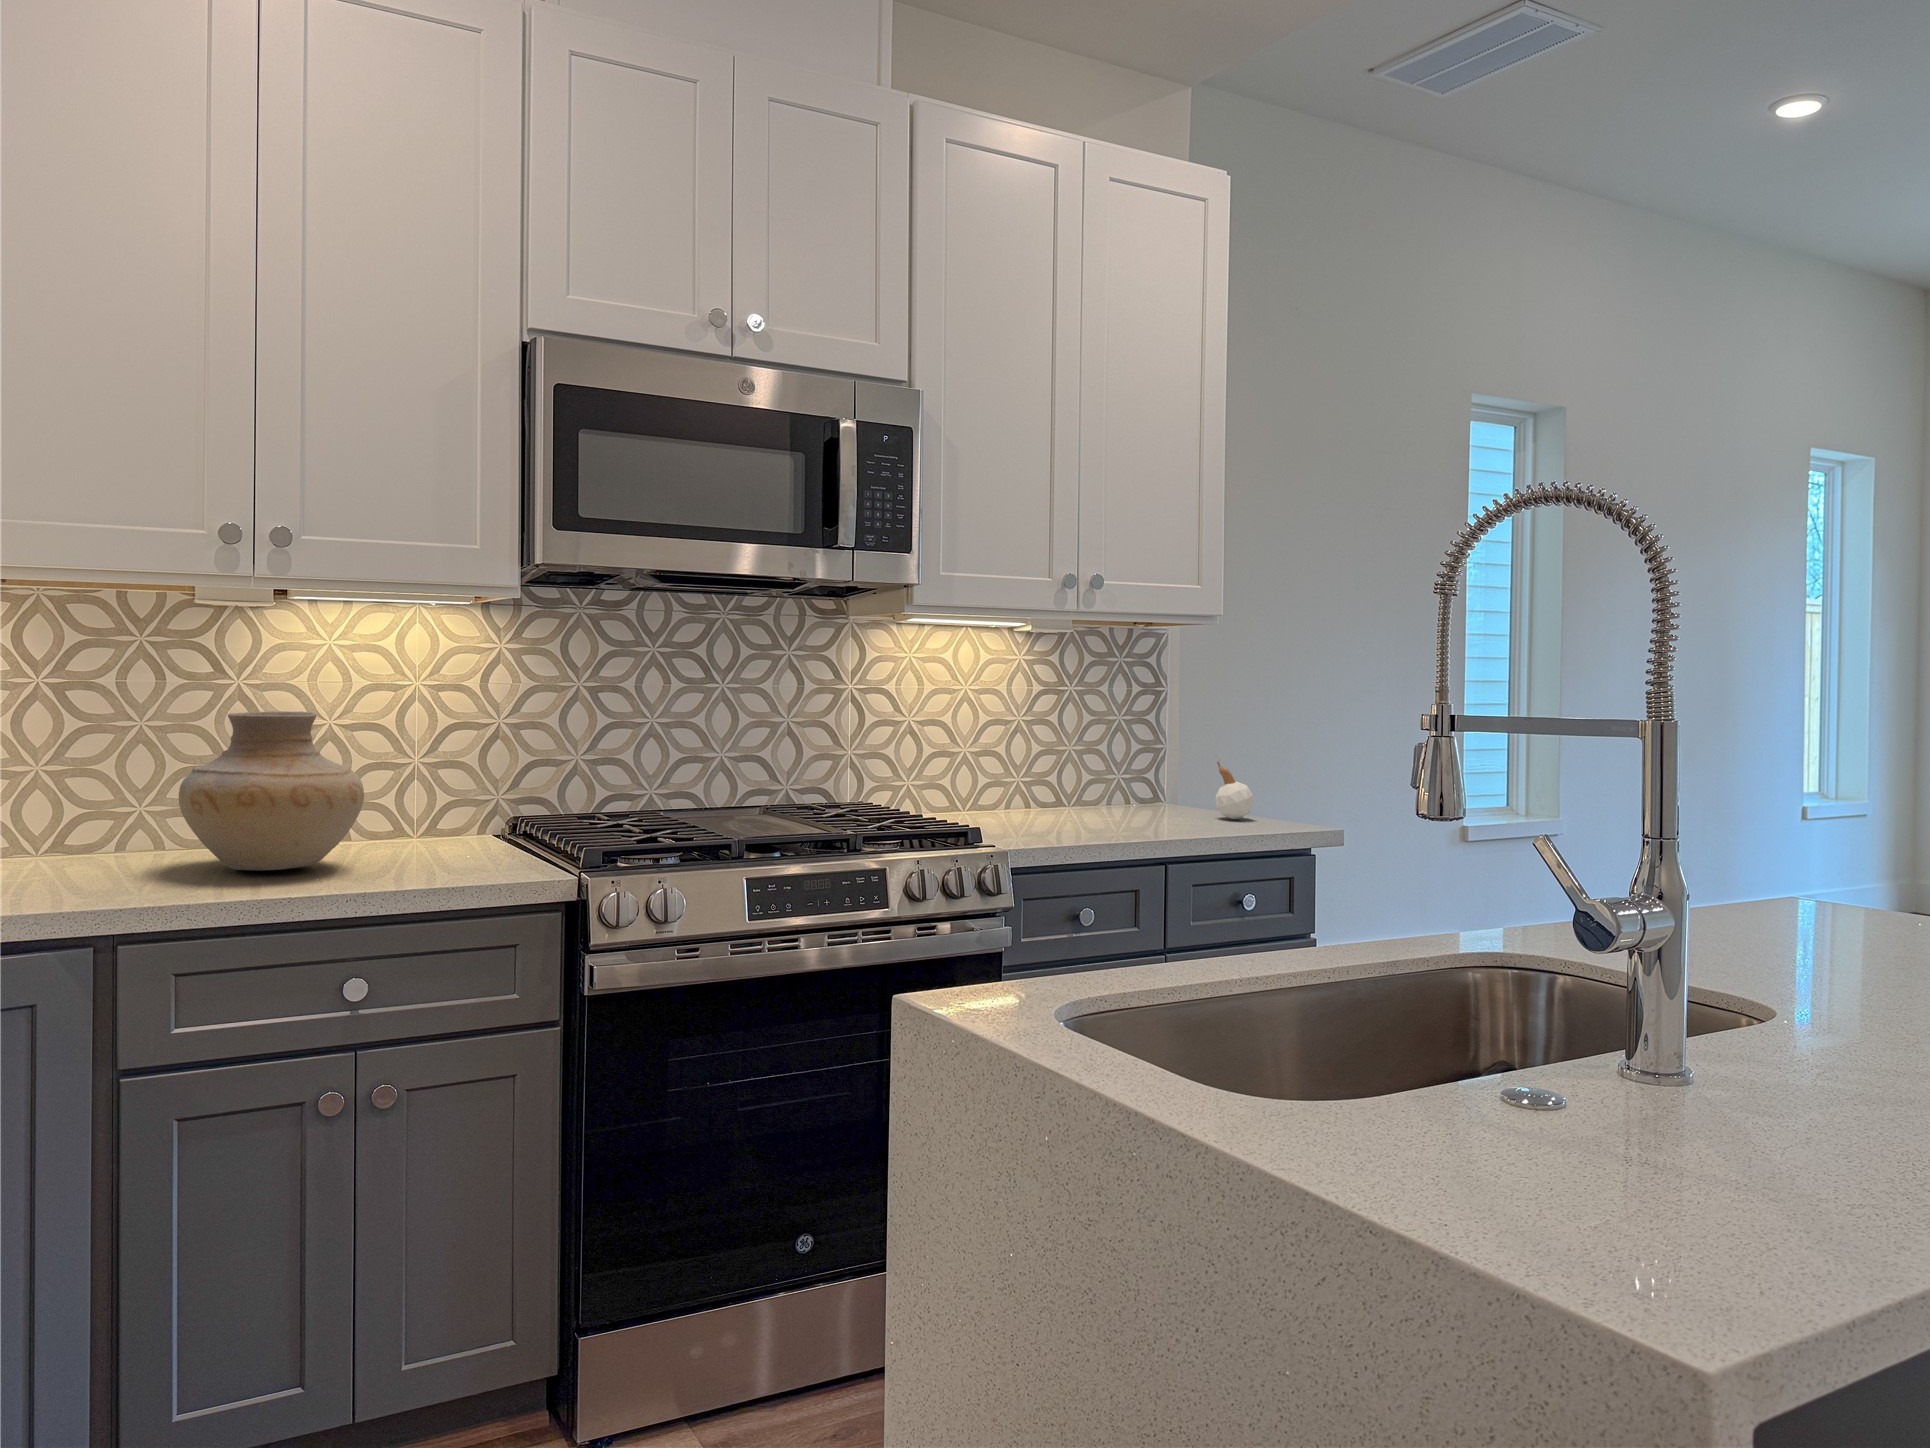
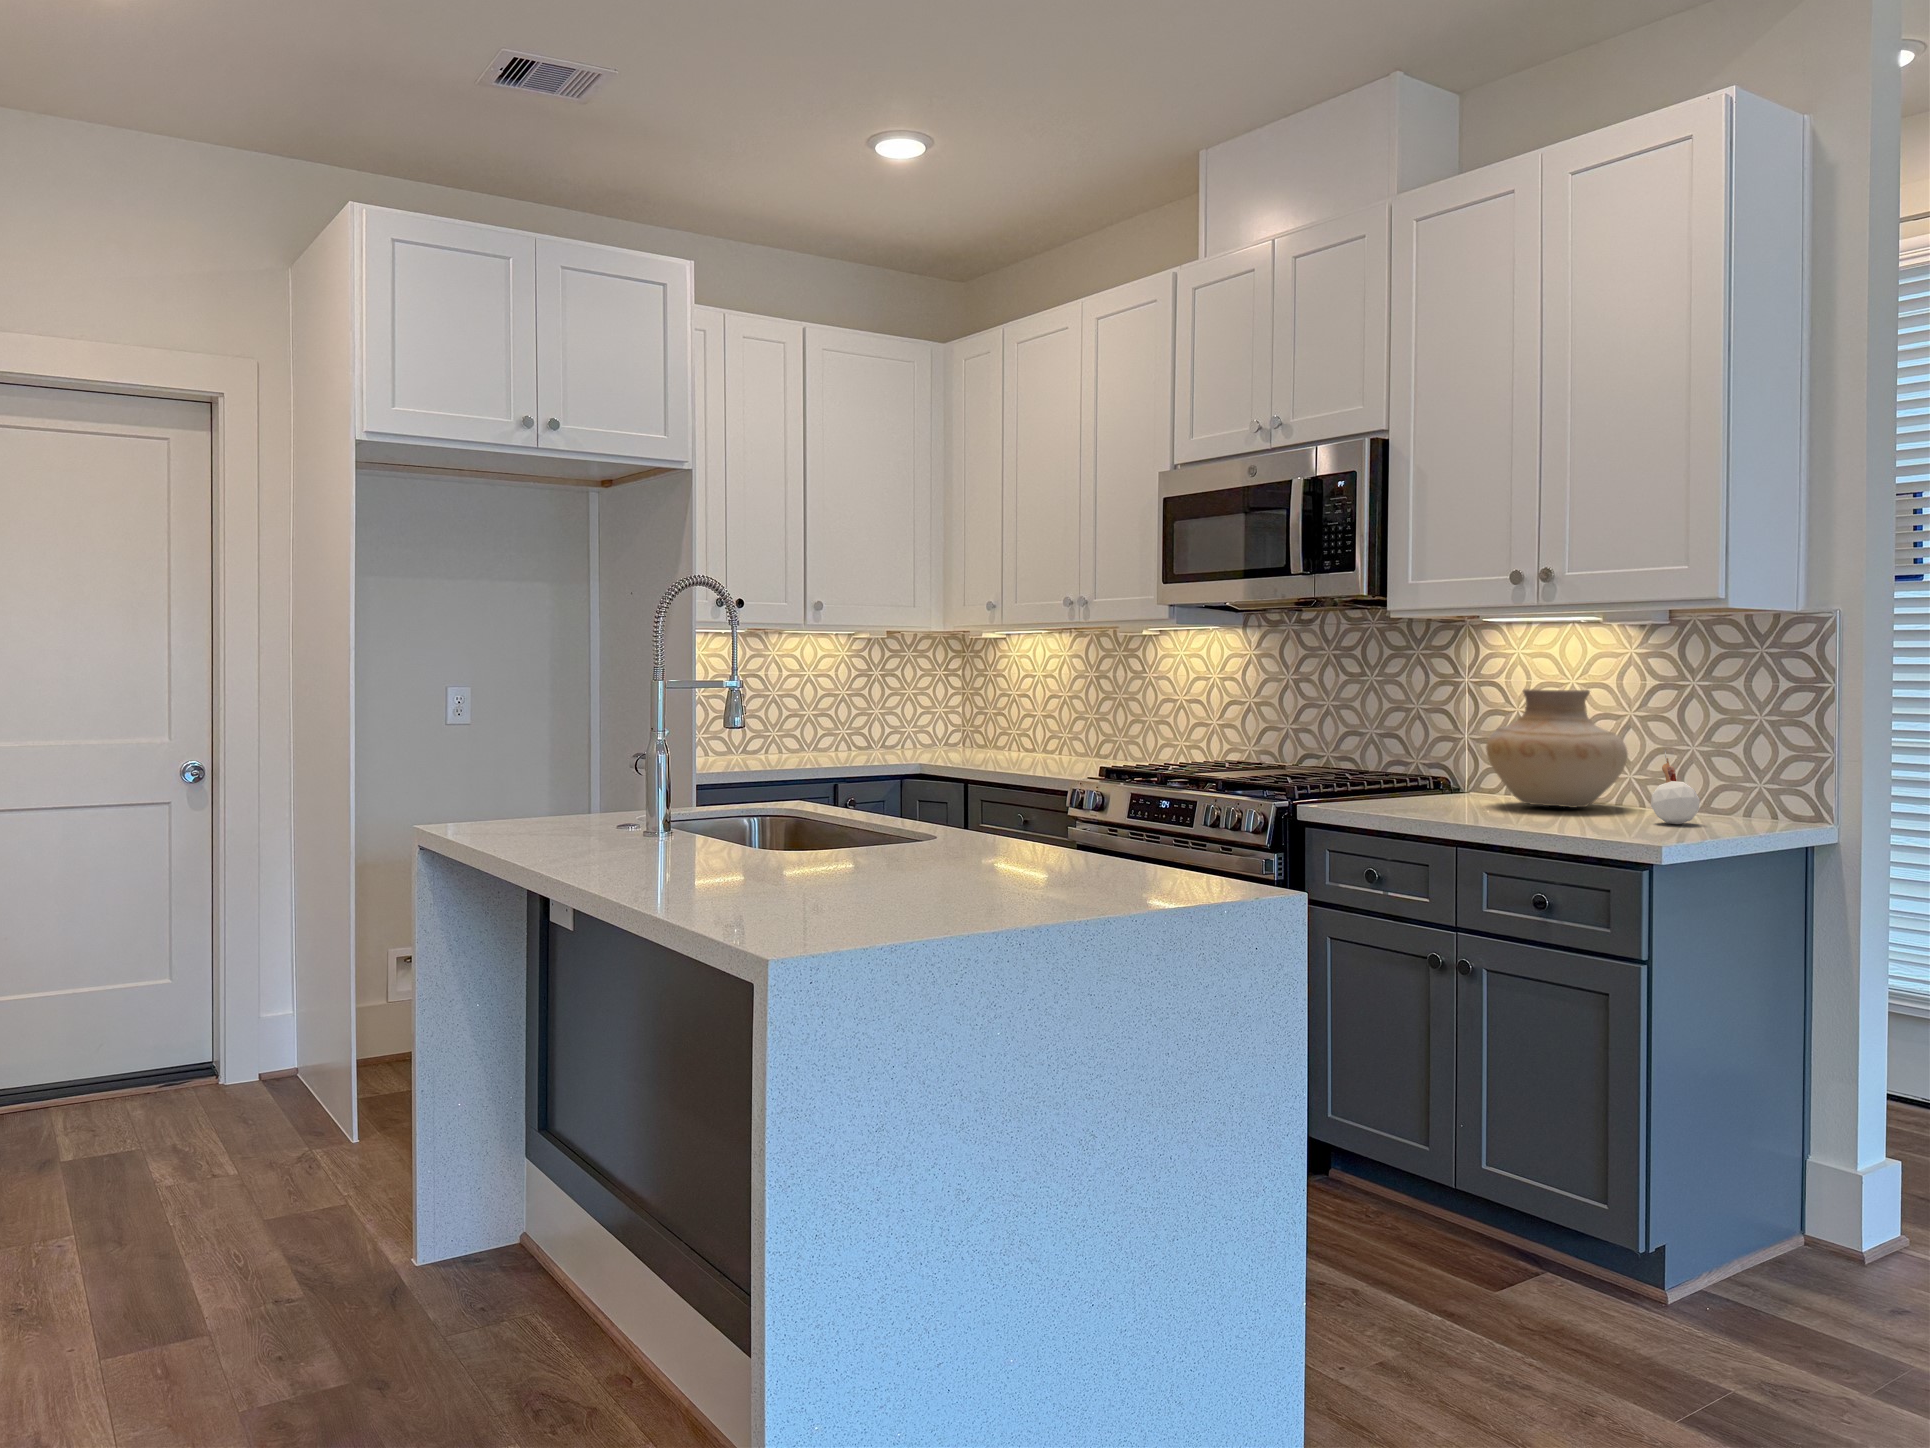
vase: present [179,711,364,870] -> present [1486,689,1628,808]

